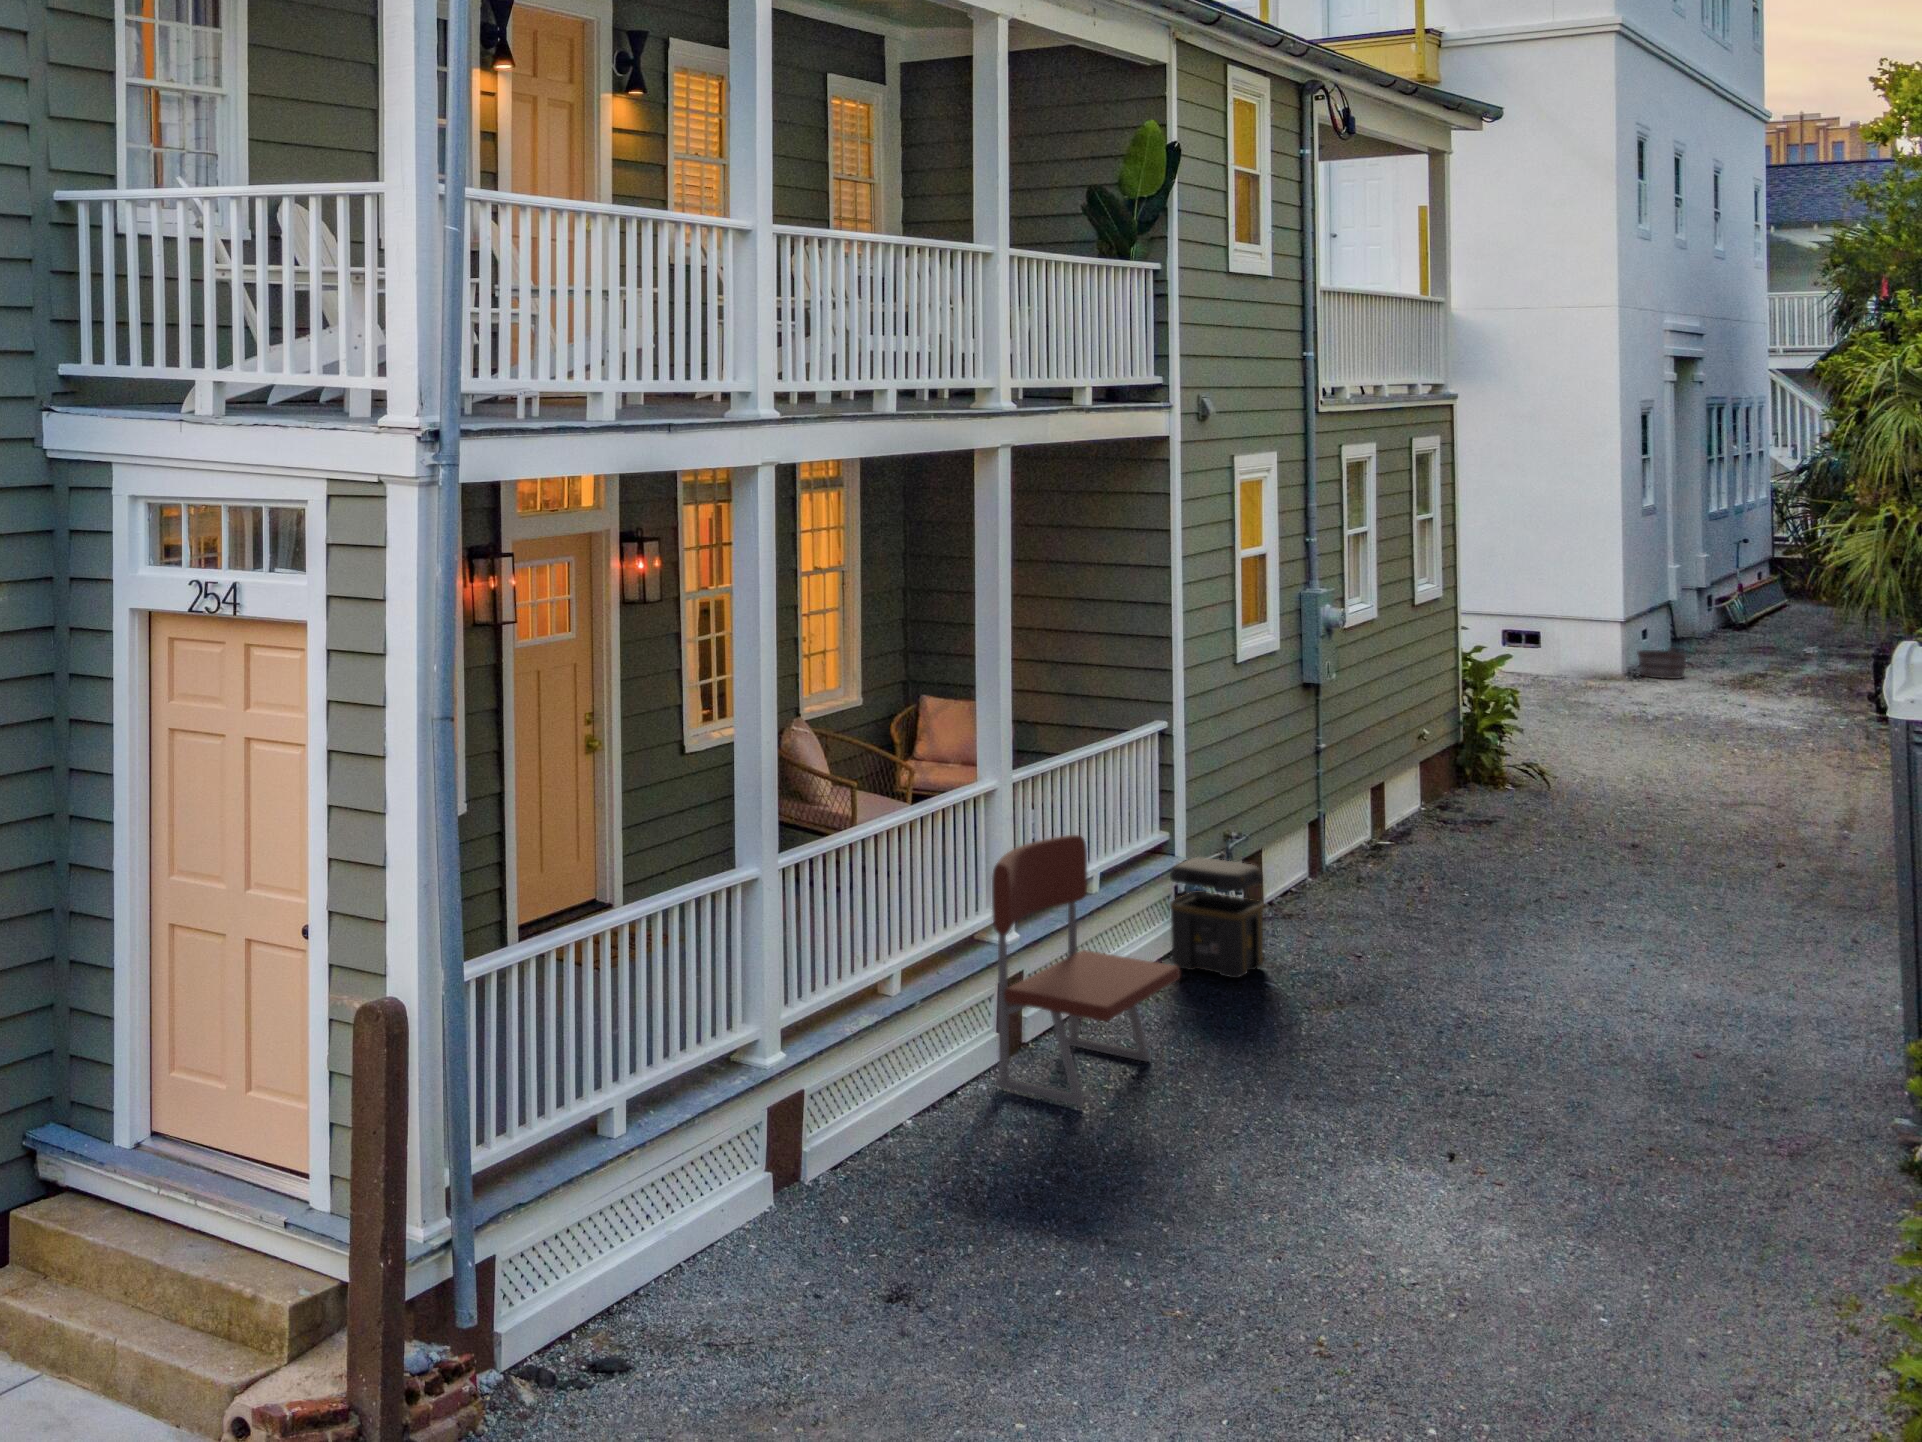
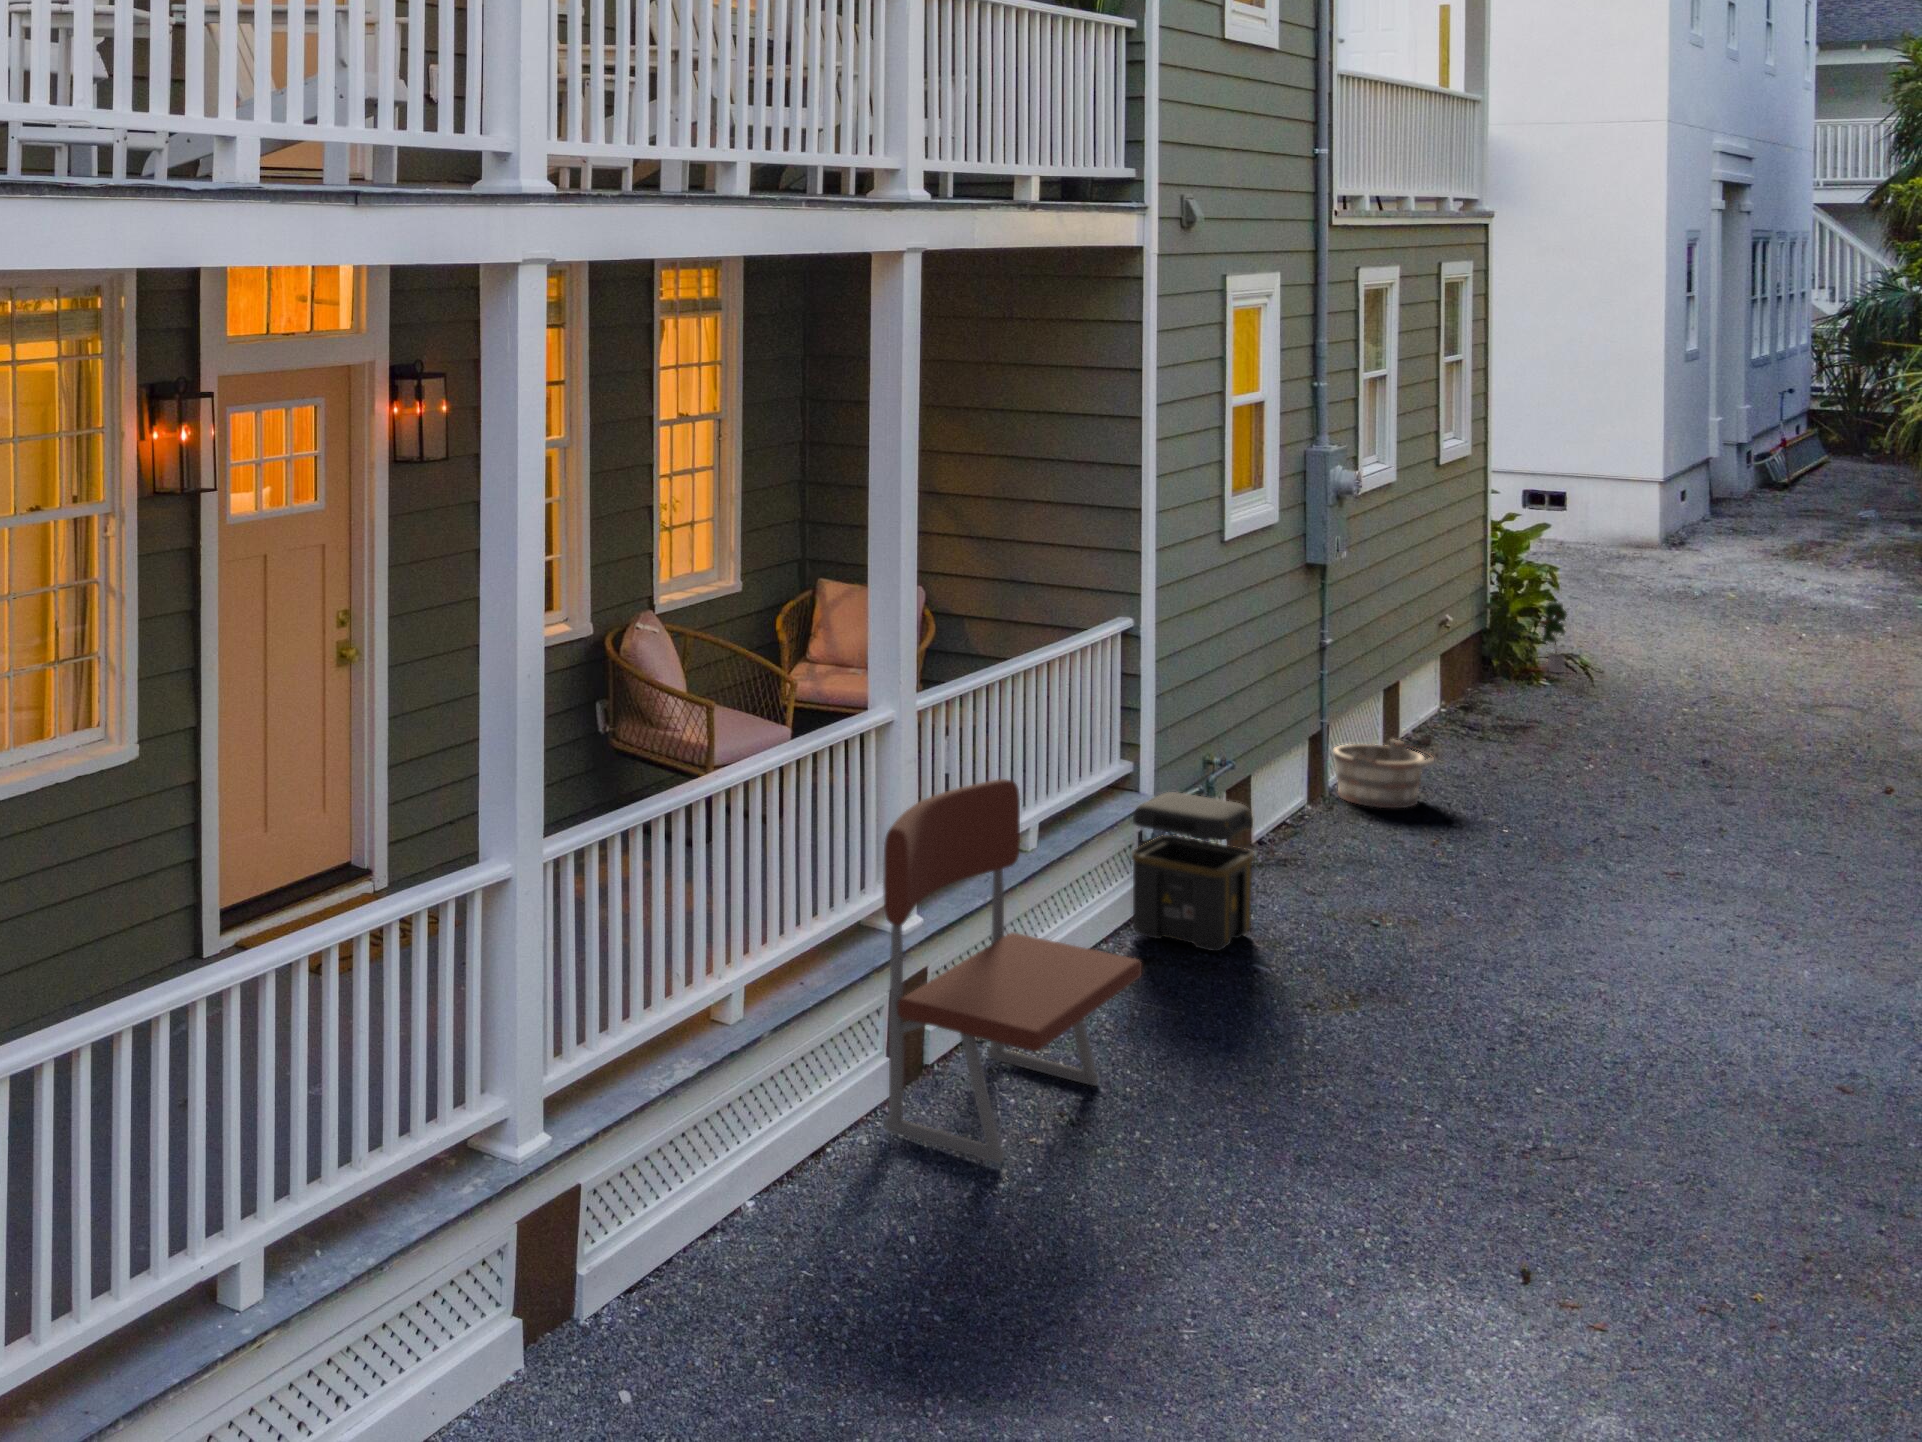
bucket: present [1637,648,1691,679] -> present [1333,740,1434,808]
potted plant: none [1507,719,1532,781] -> present [1540,602,1567,673]

